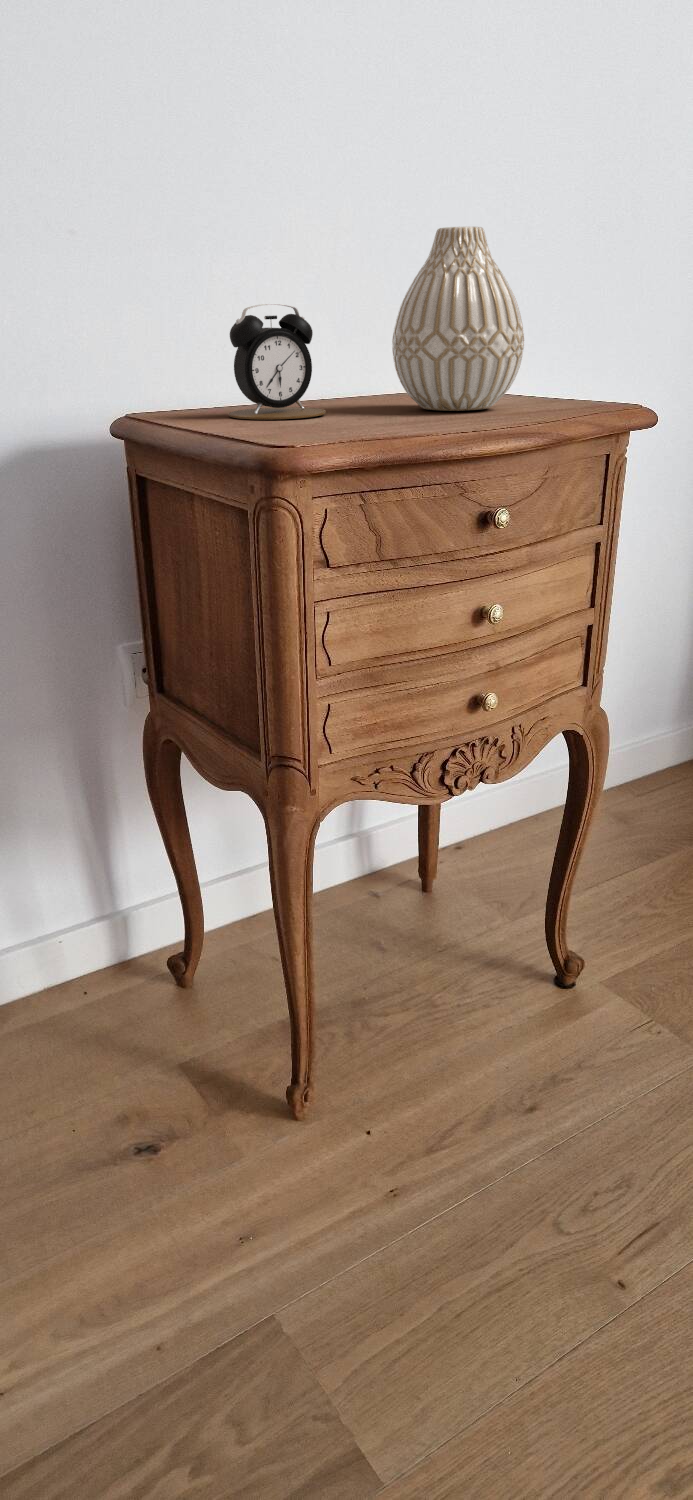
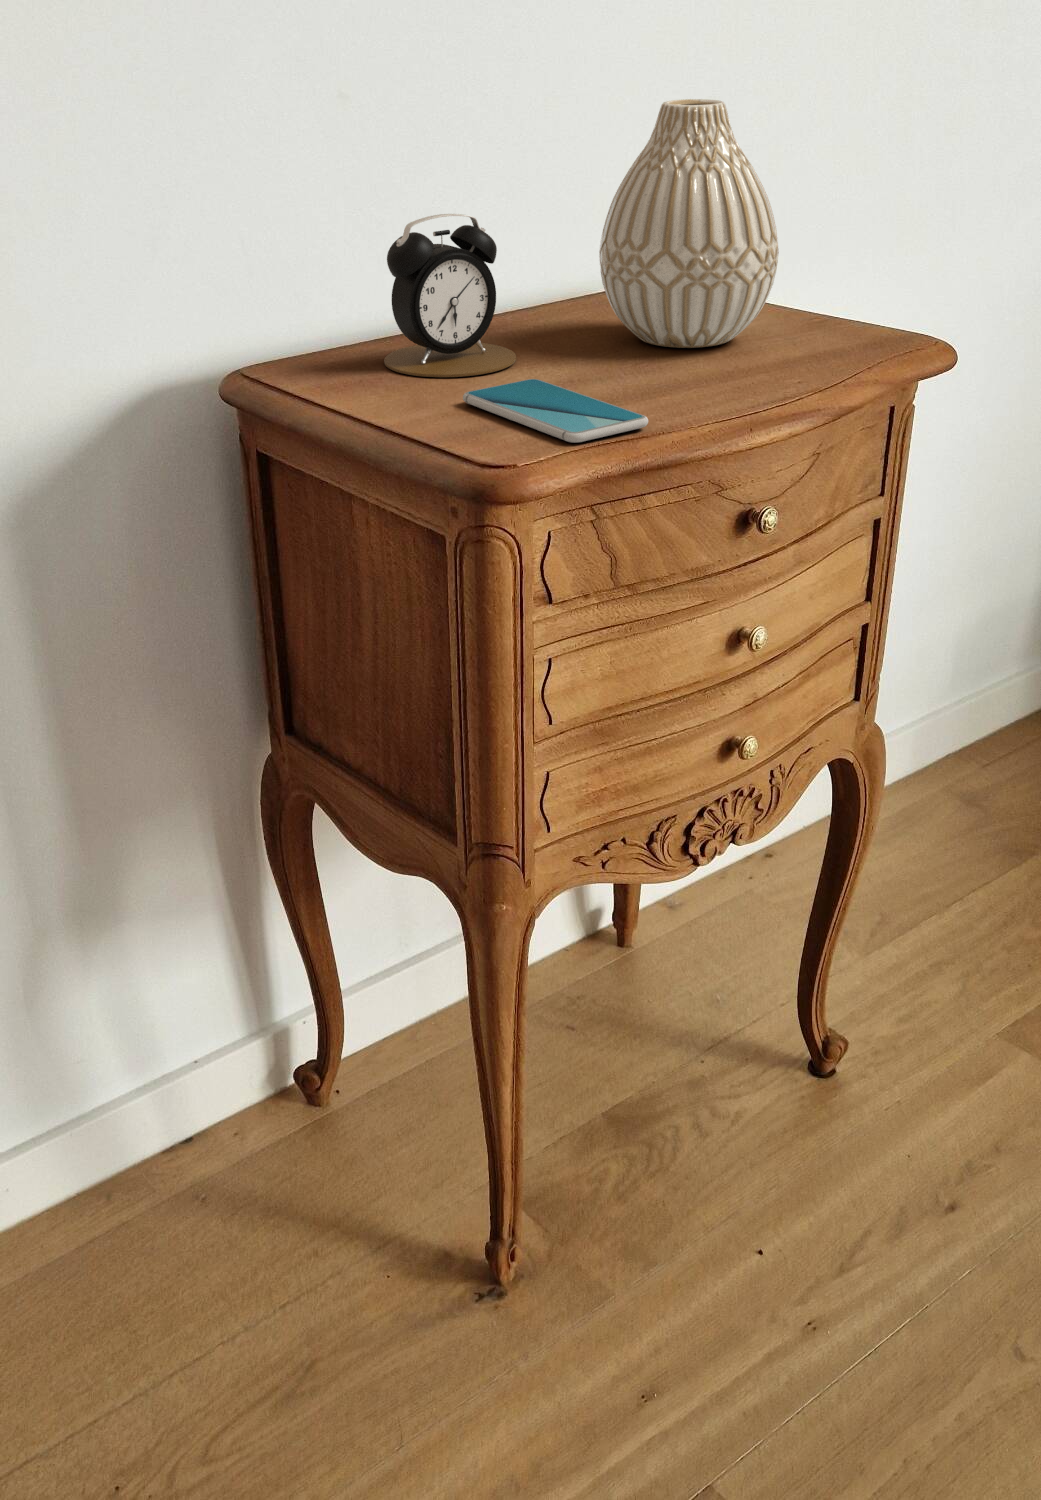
smartphone: none [273,414,404,439] -> present [463,379,648,443]

